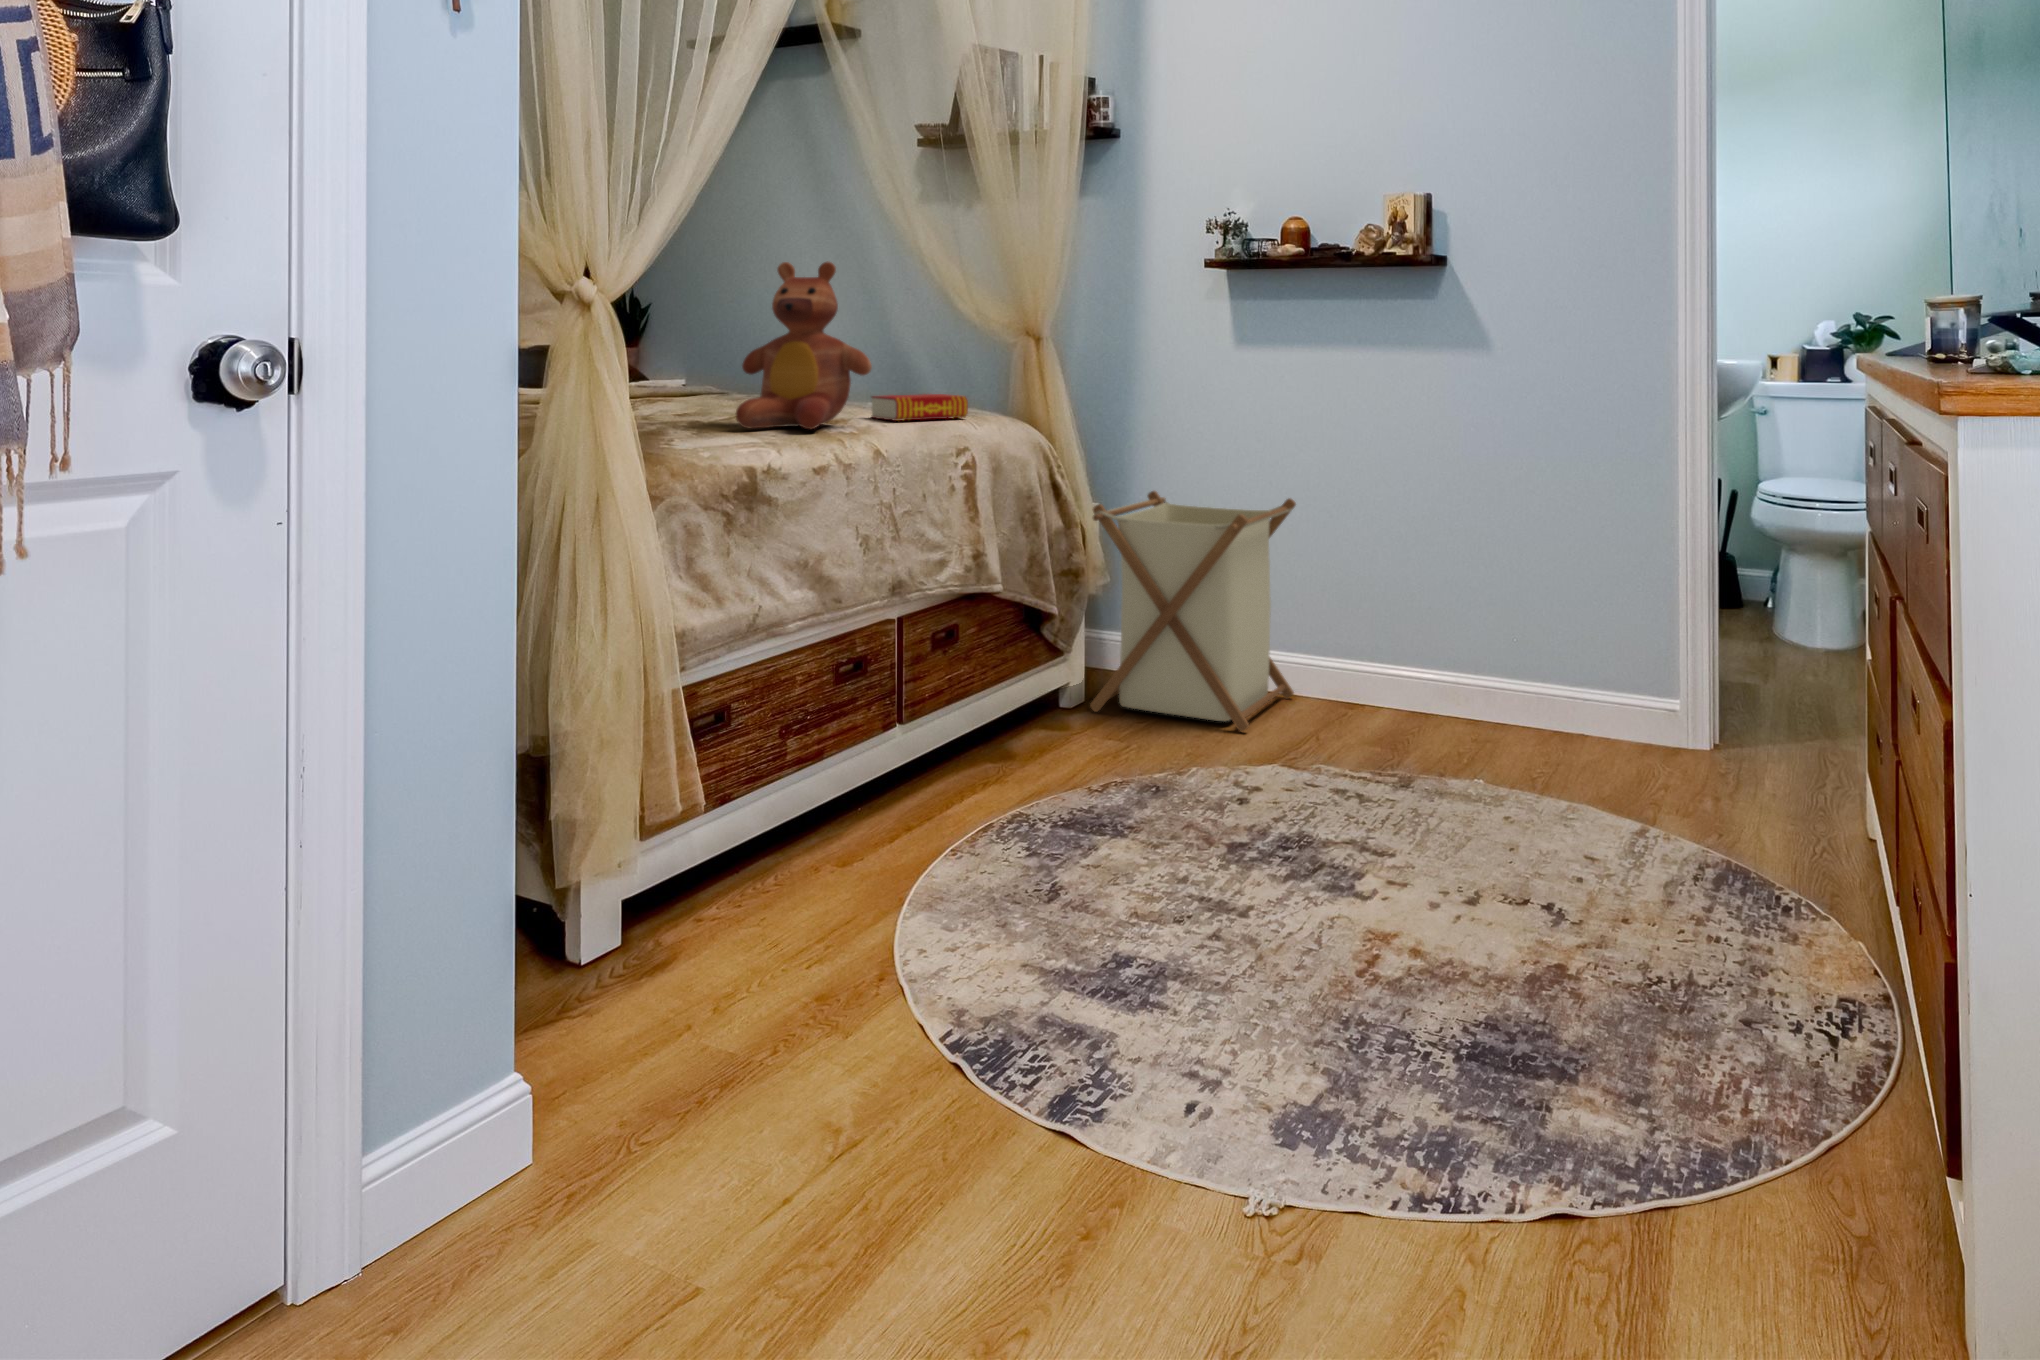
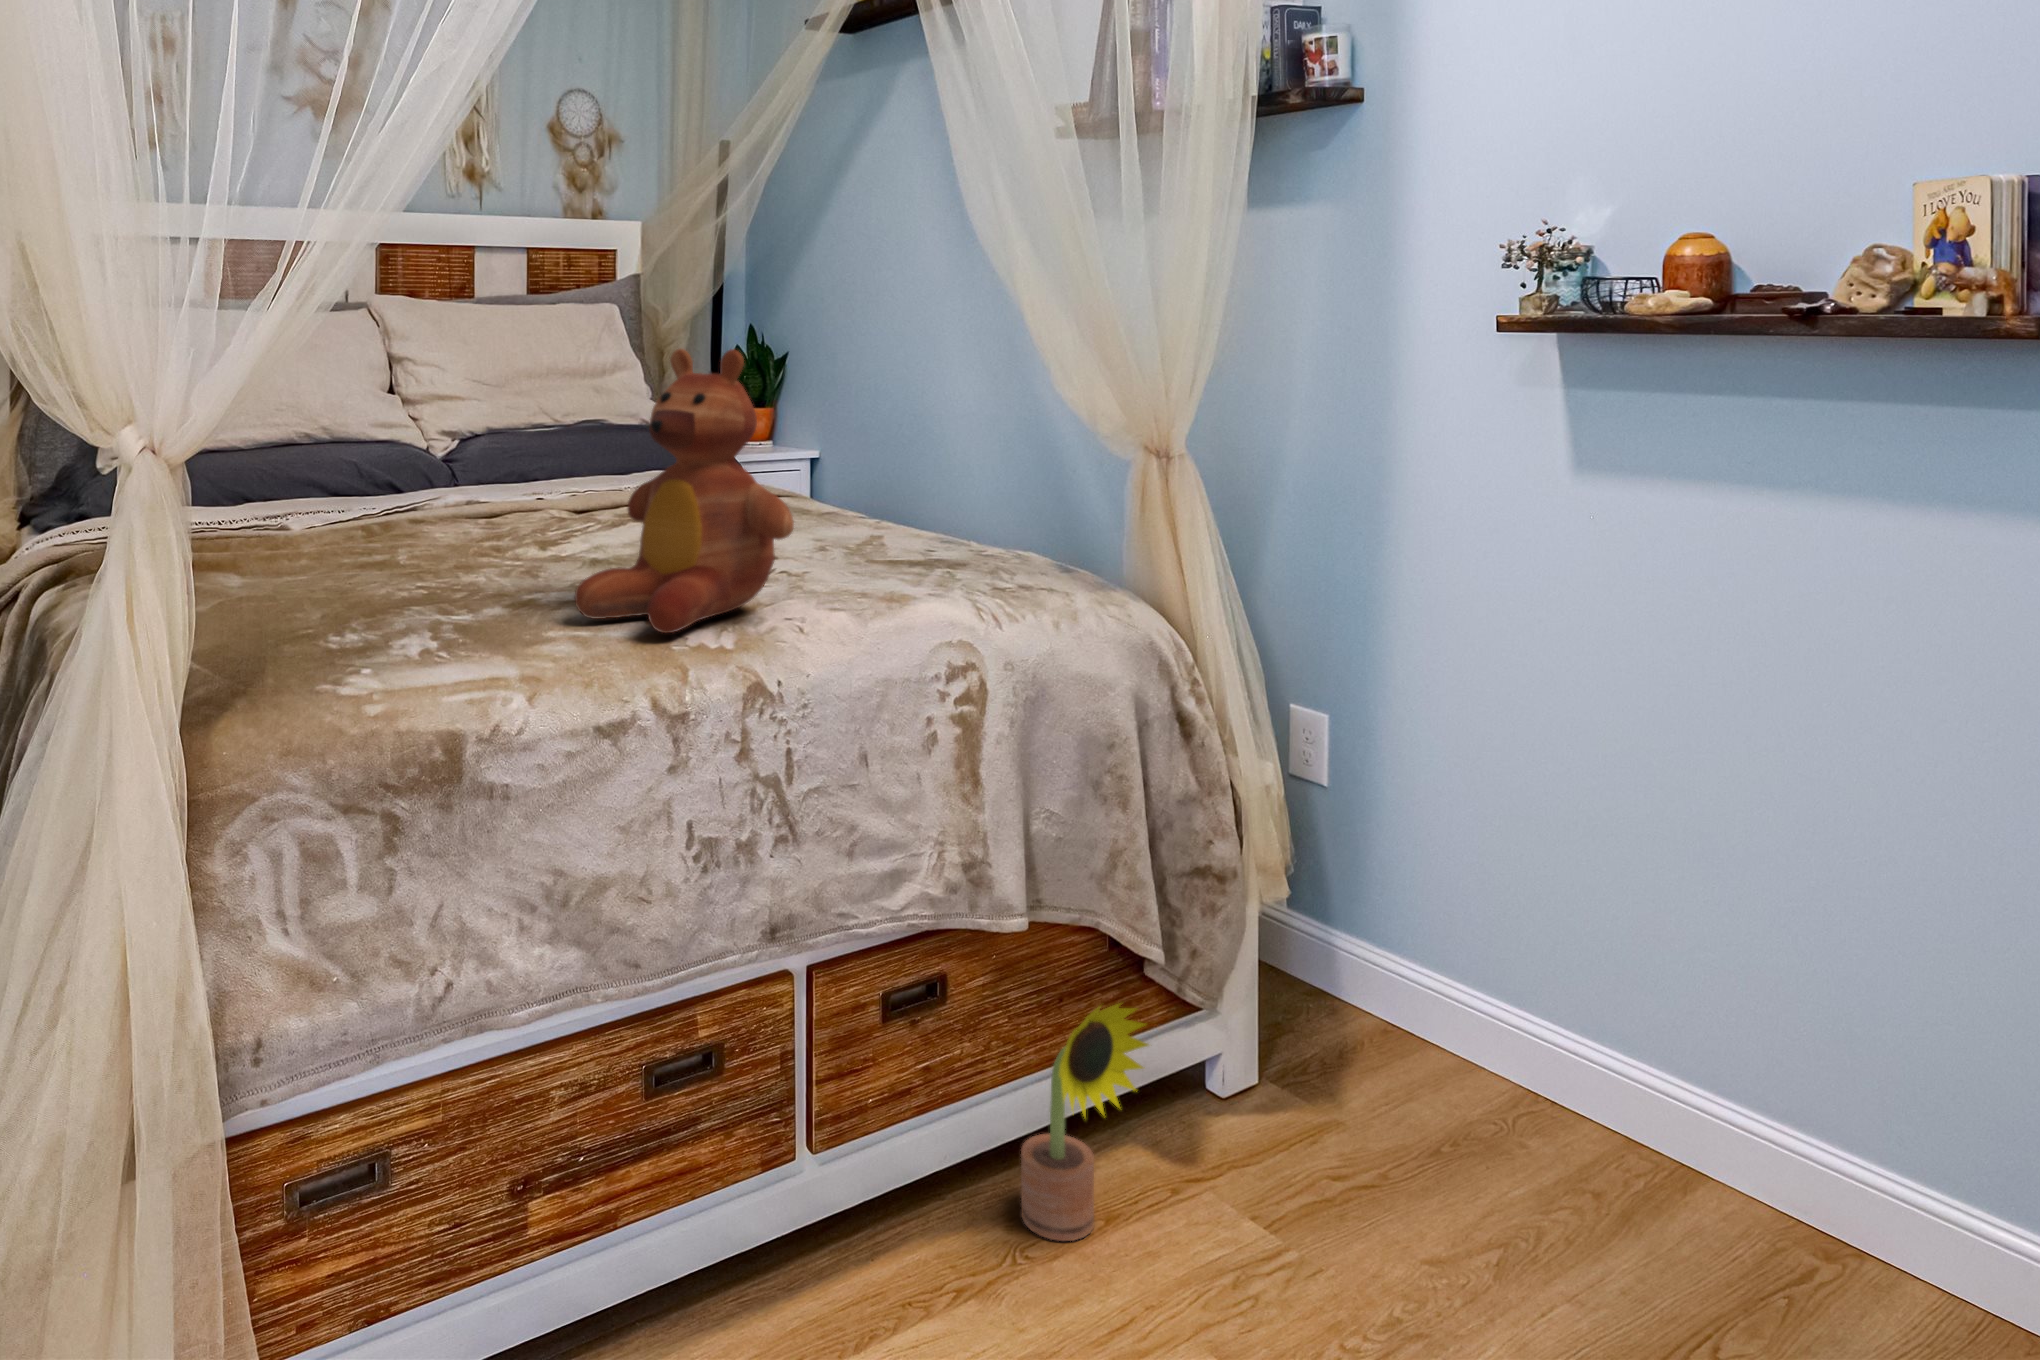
book: present [871,394,968,421] -> none [847,553,996,607]
laundry basket: present [1090,491,1296,732] -> none [1242,727,1693,1288]
decorative plant: none [999,619,1069,758] -> present [1021,1003,1149,1241]

